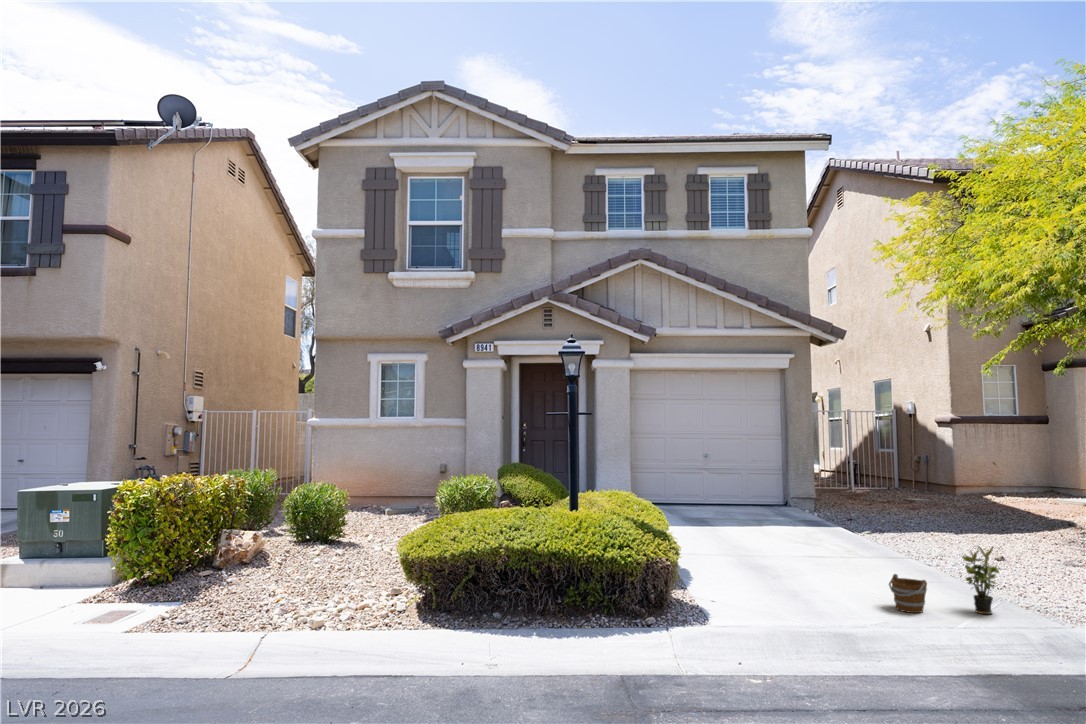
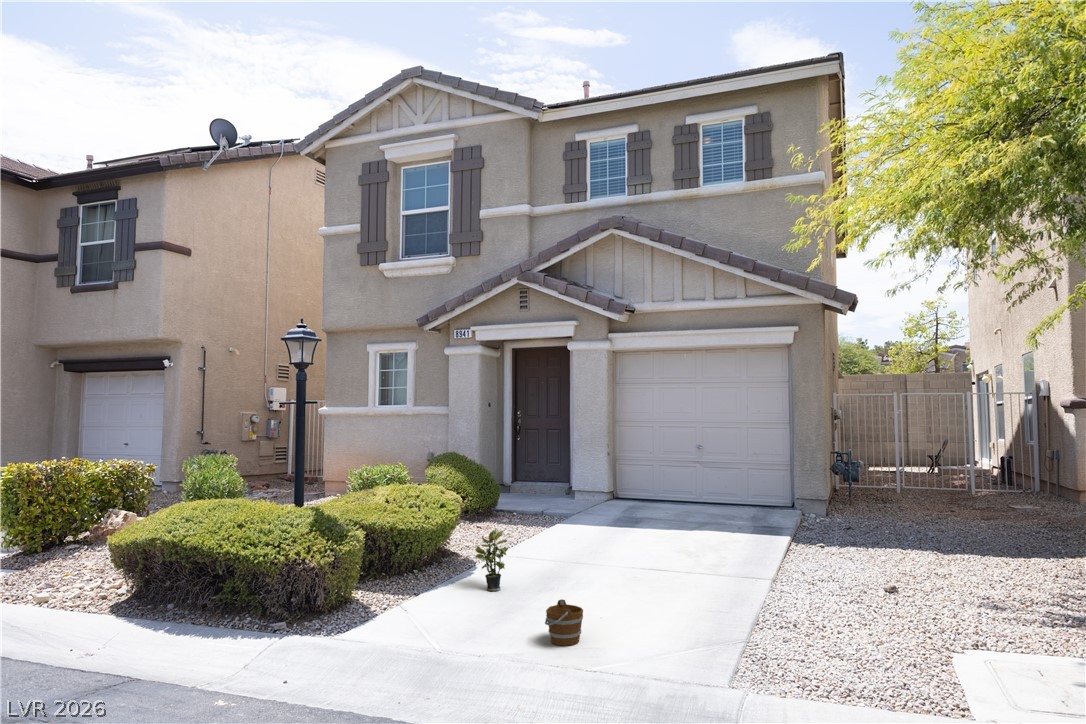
potted plant: present [962,546,999,614] -> present [475,528,508,591]

